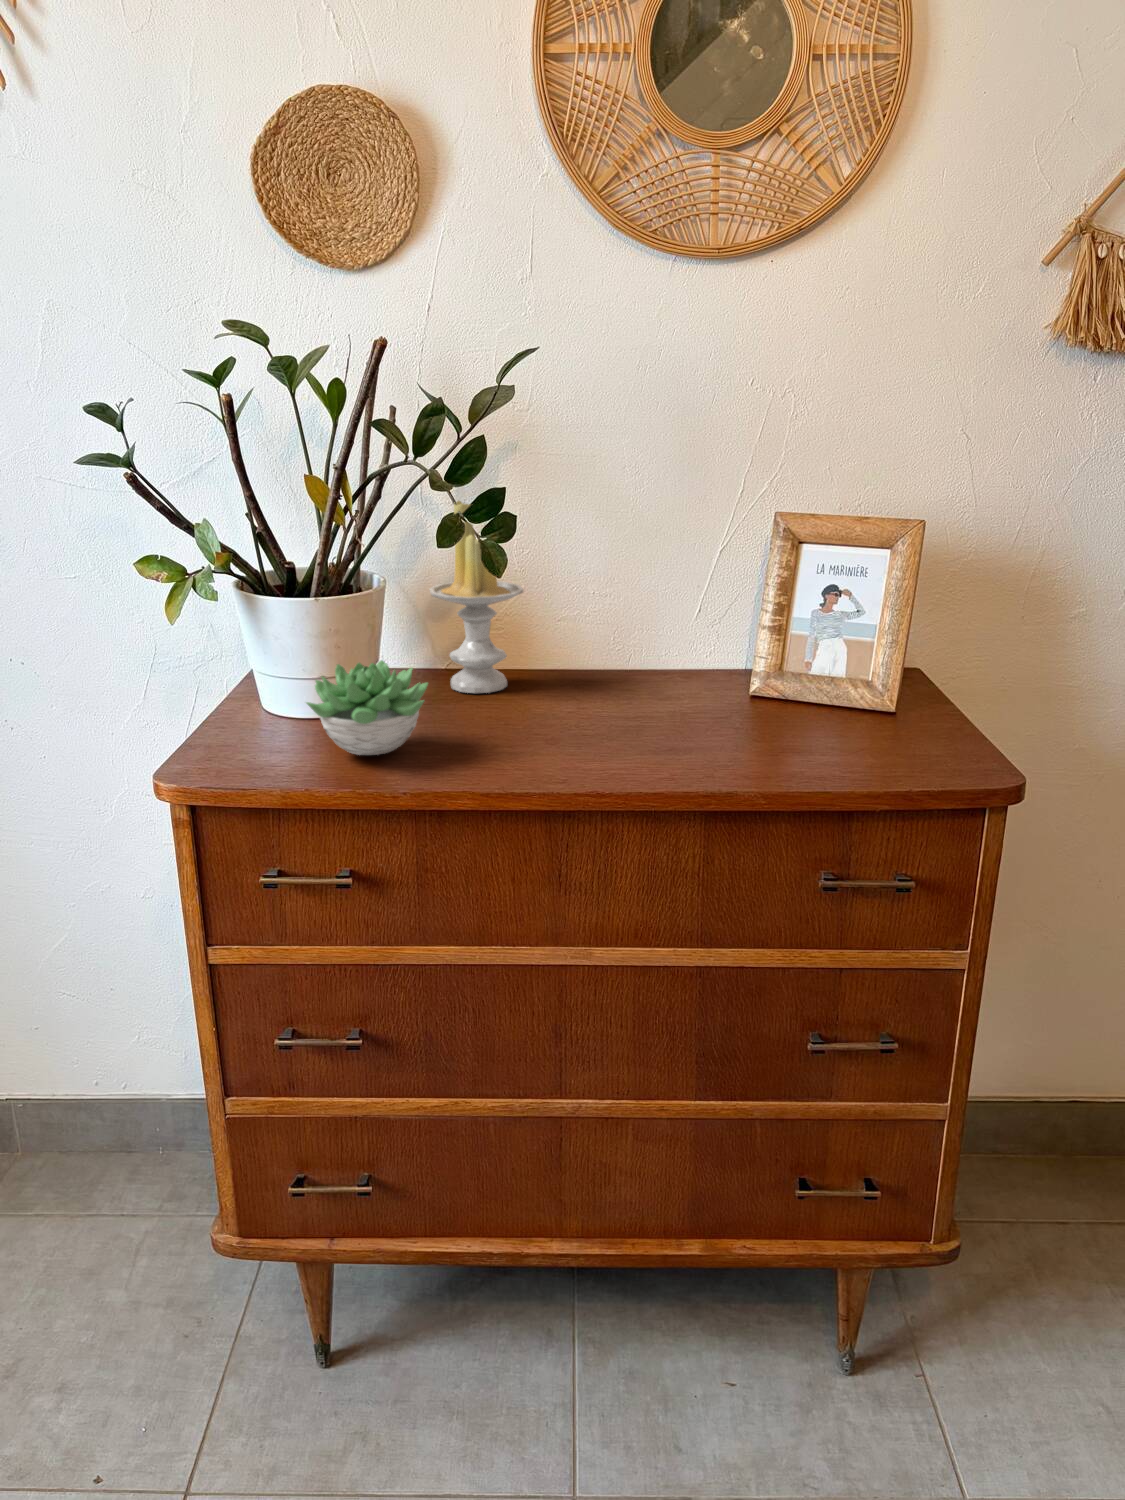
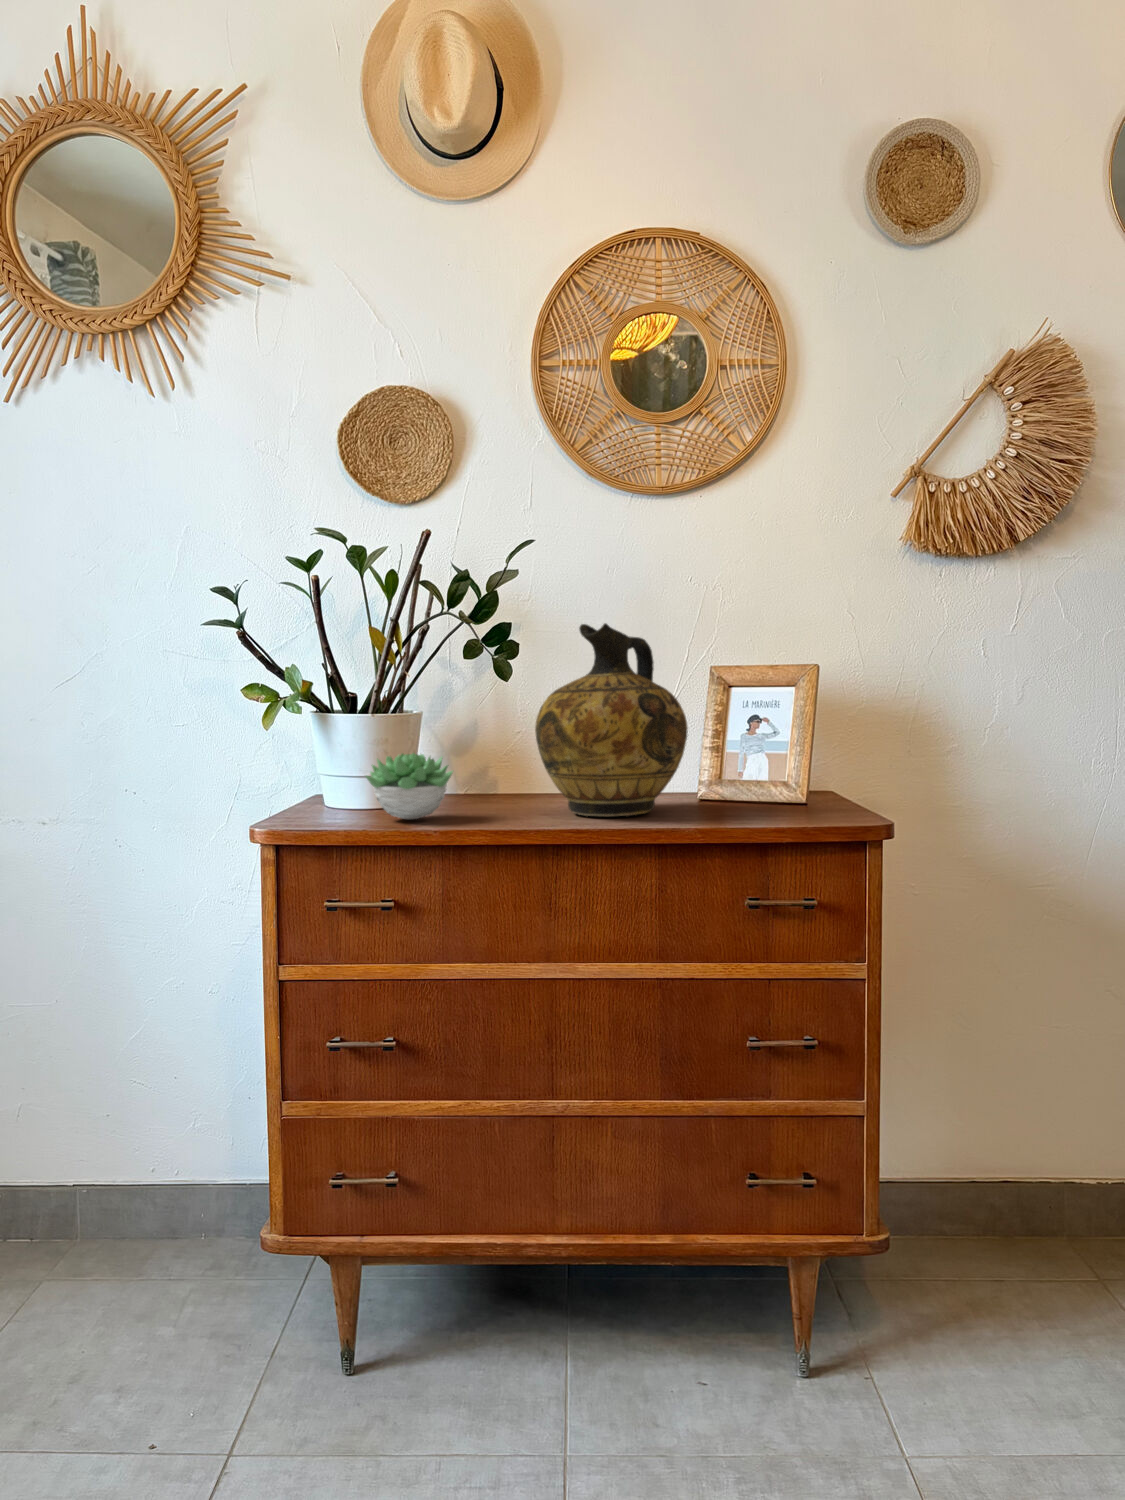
ceramic jug: none [539,484,748,752] -> present [535,623,688,816]
candle: present [430,501,523,693] -> none [454,658,525,800]

